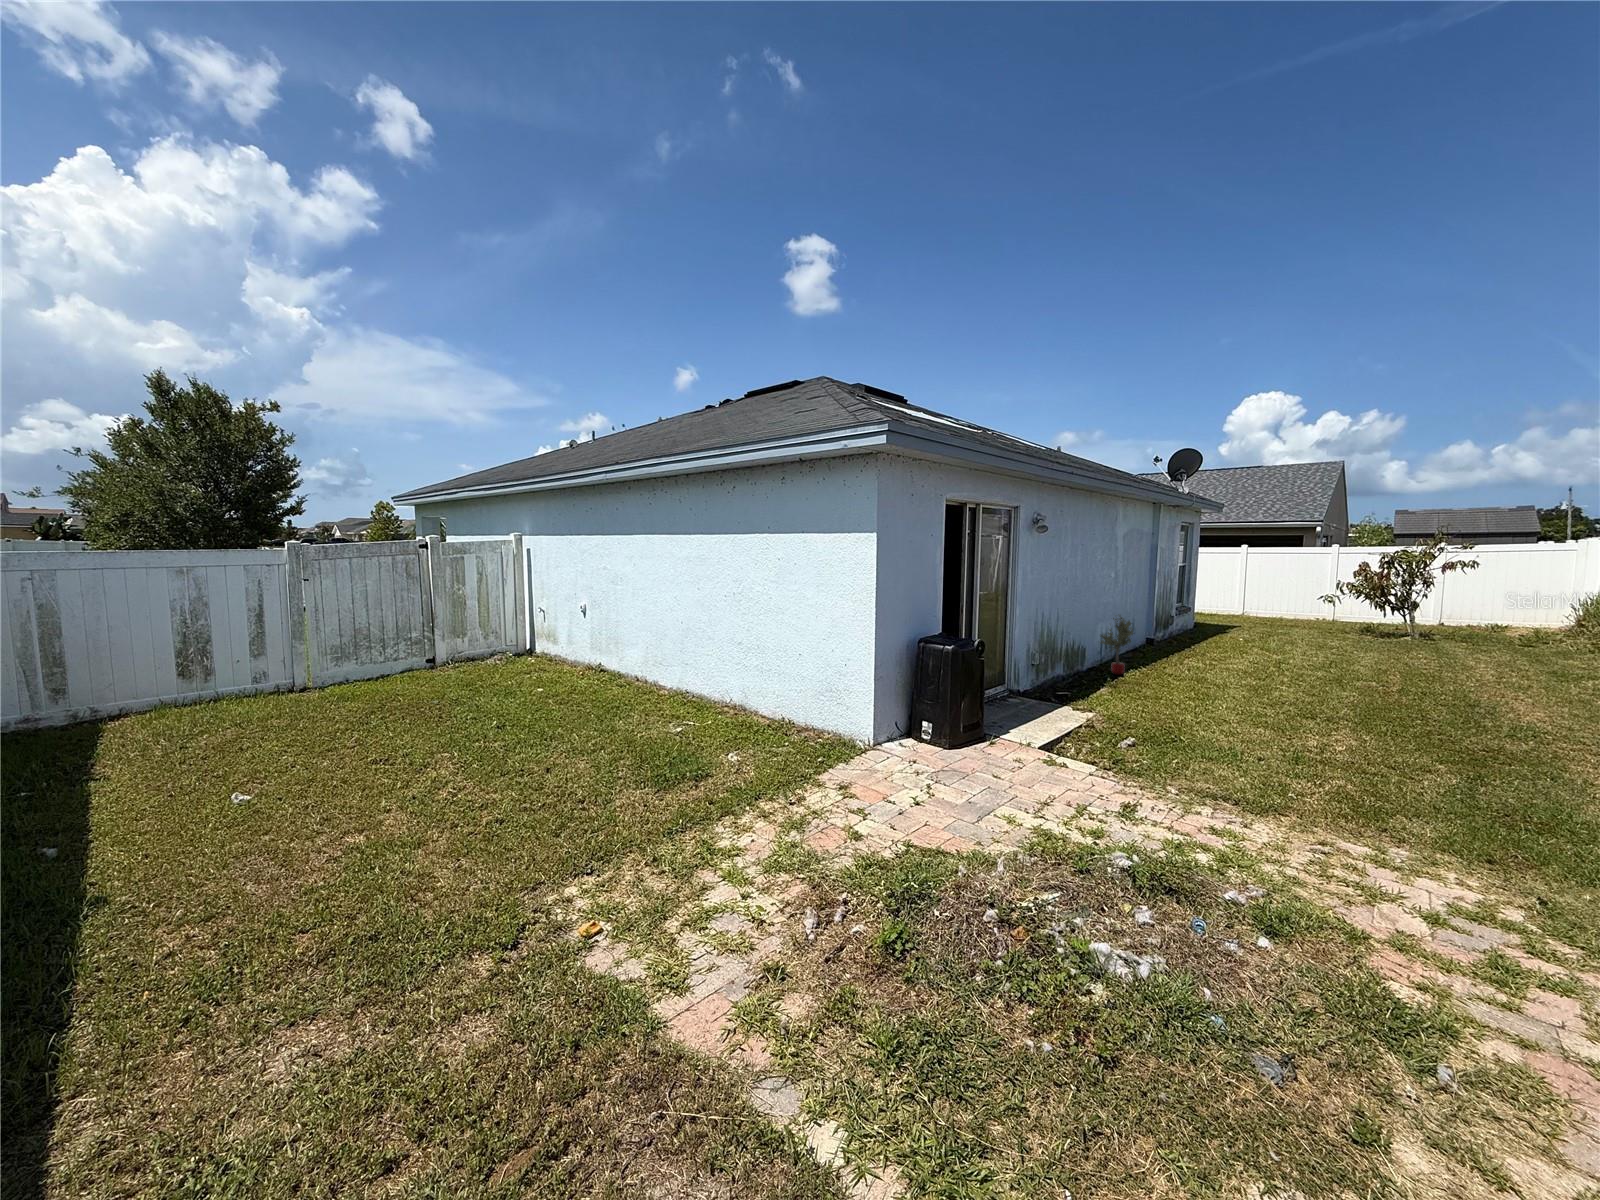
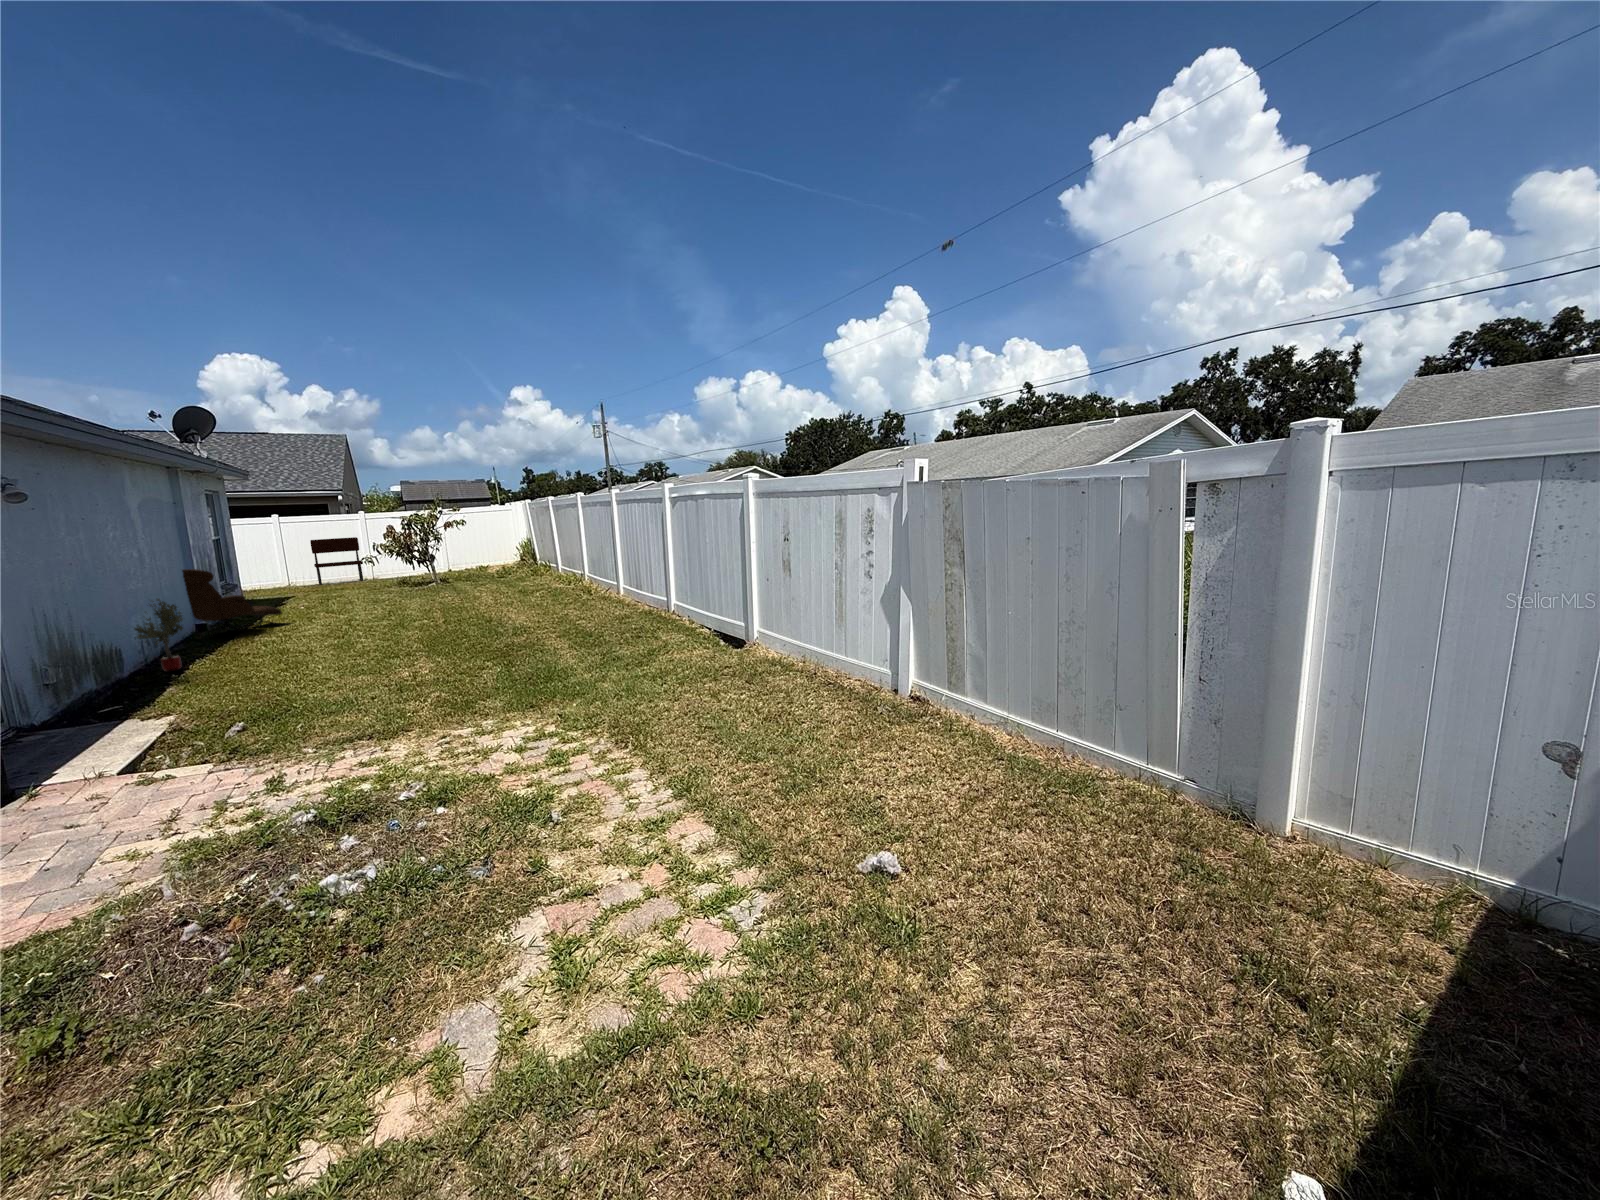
bench: none [1272,573,1324,620] -> present [310,537,363,585]
lounge chair: none [1144,592,1220,653] -> present [182,569,282,637]

